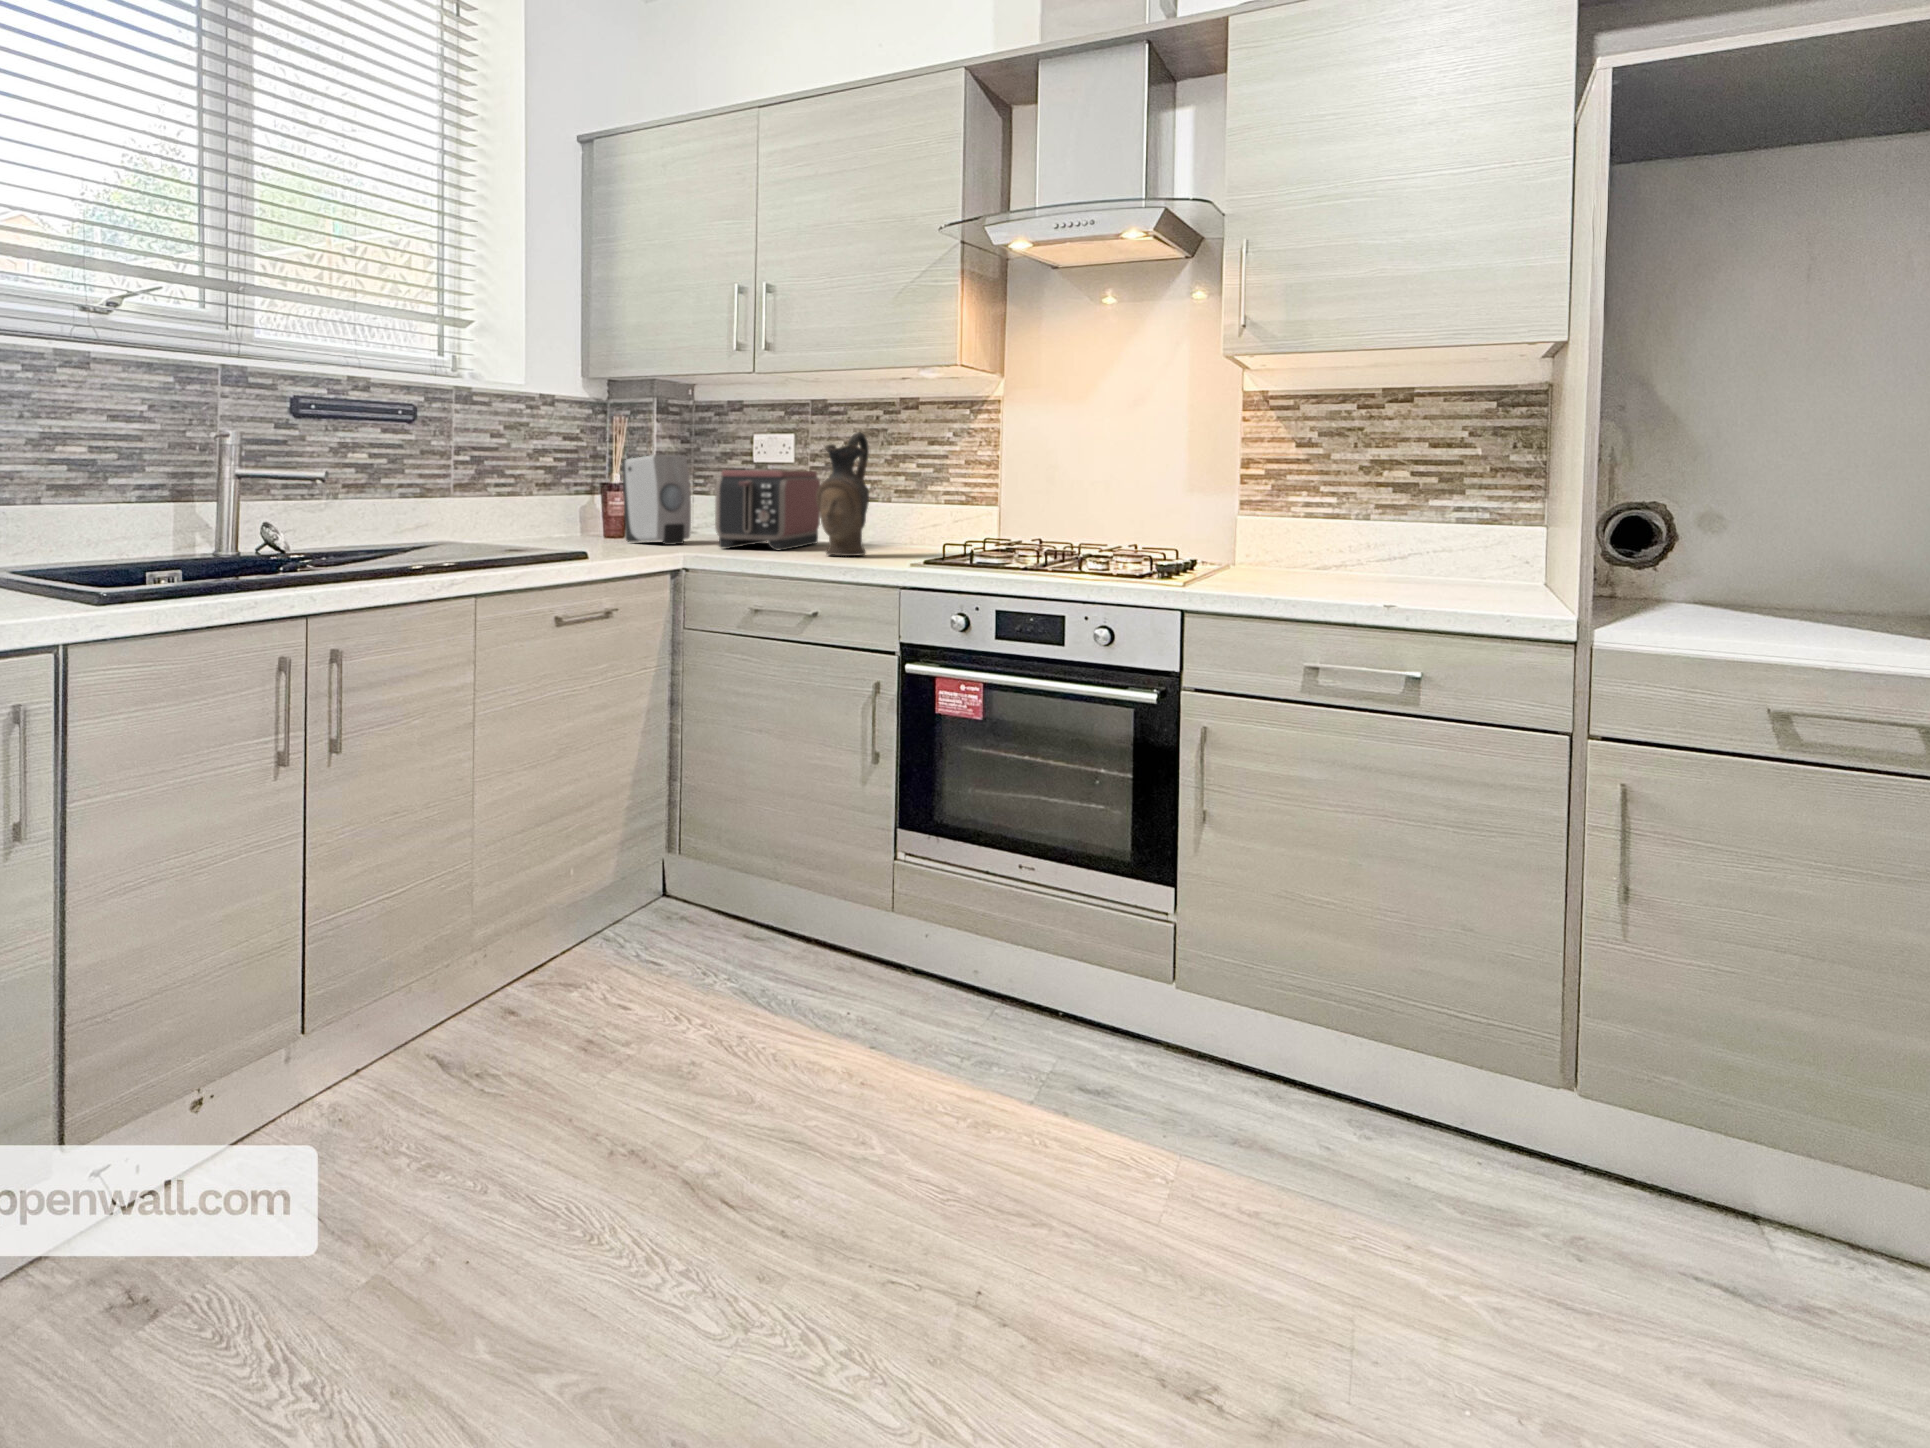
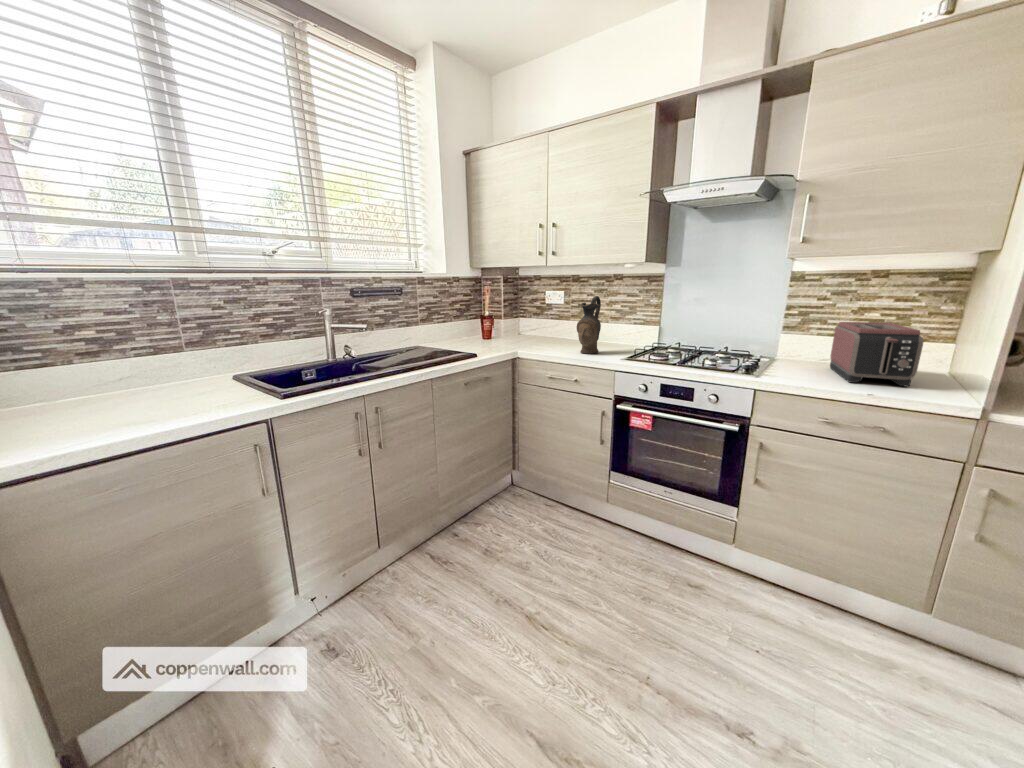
soap dispenser: present [622,455,691,545] -> none [490,304,520,344]
toaster: present [715,470,820,550] -> present [830,322,923,387]

